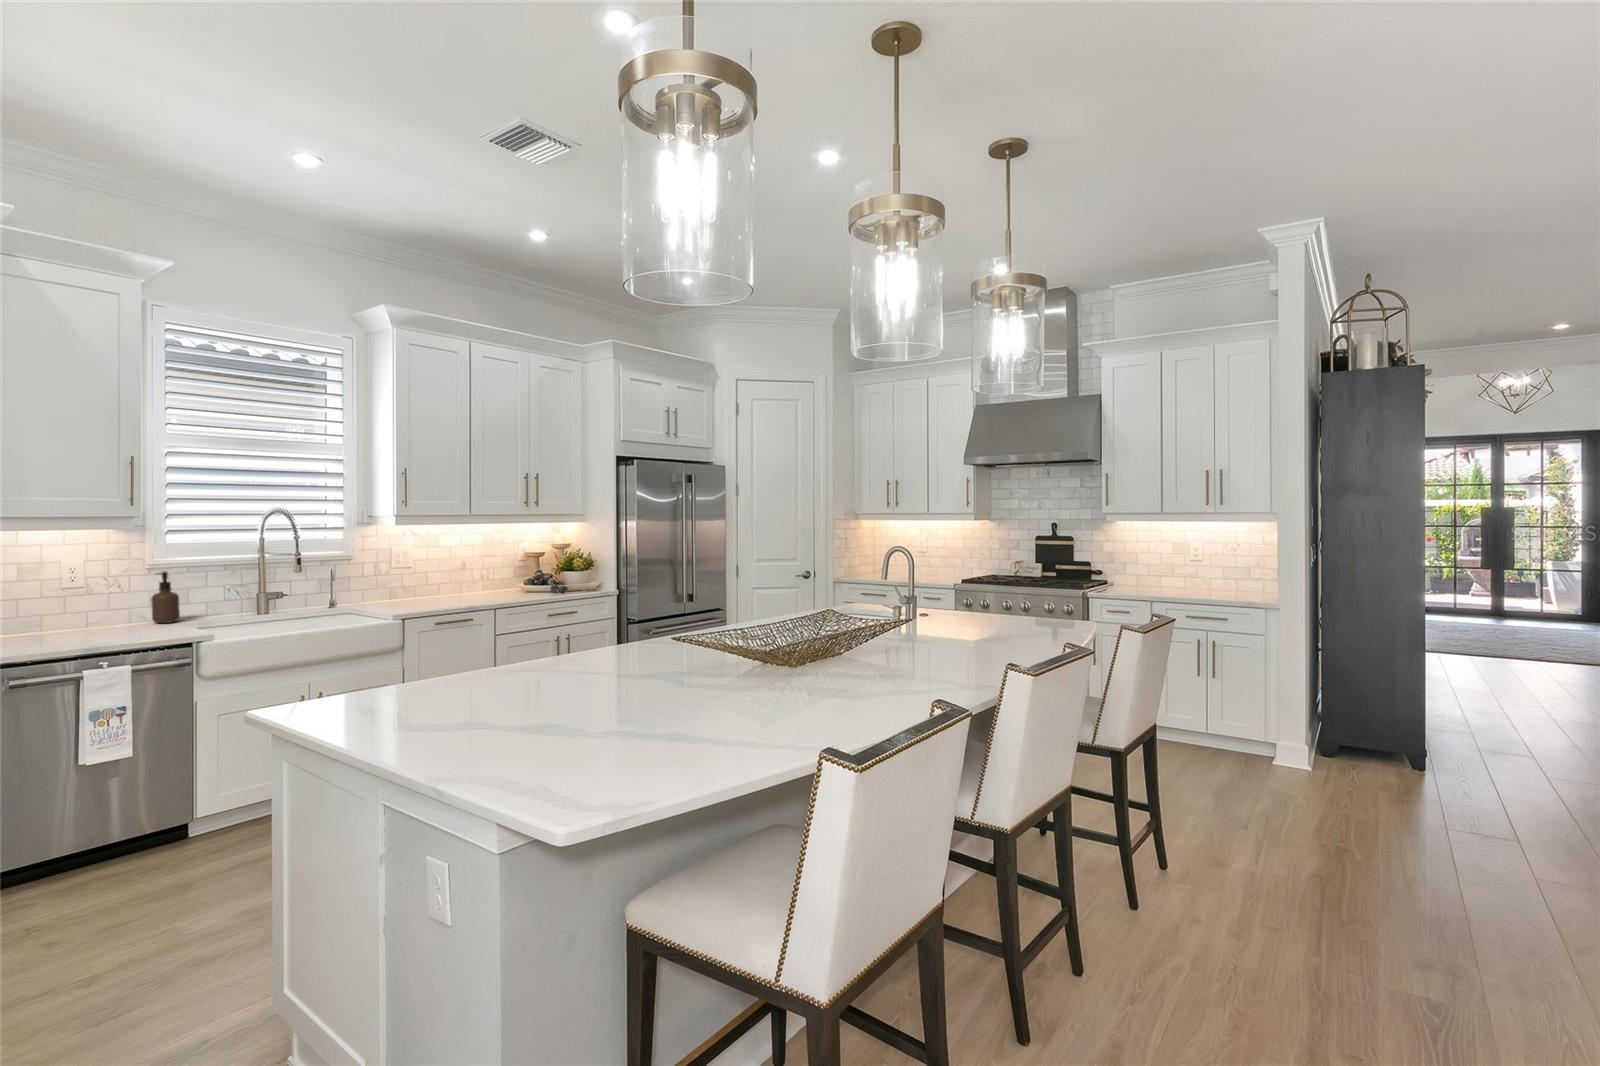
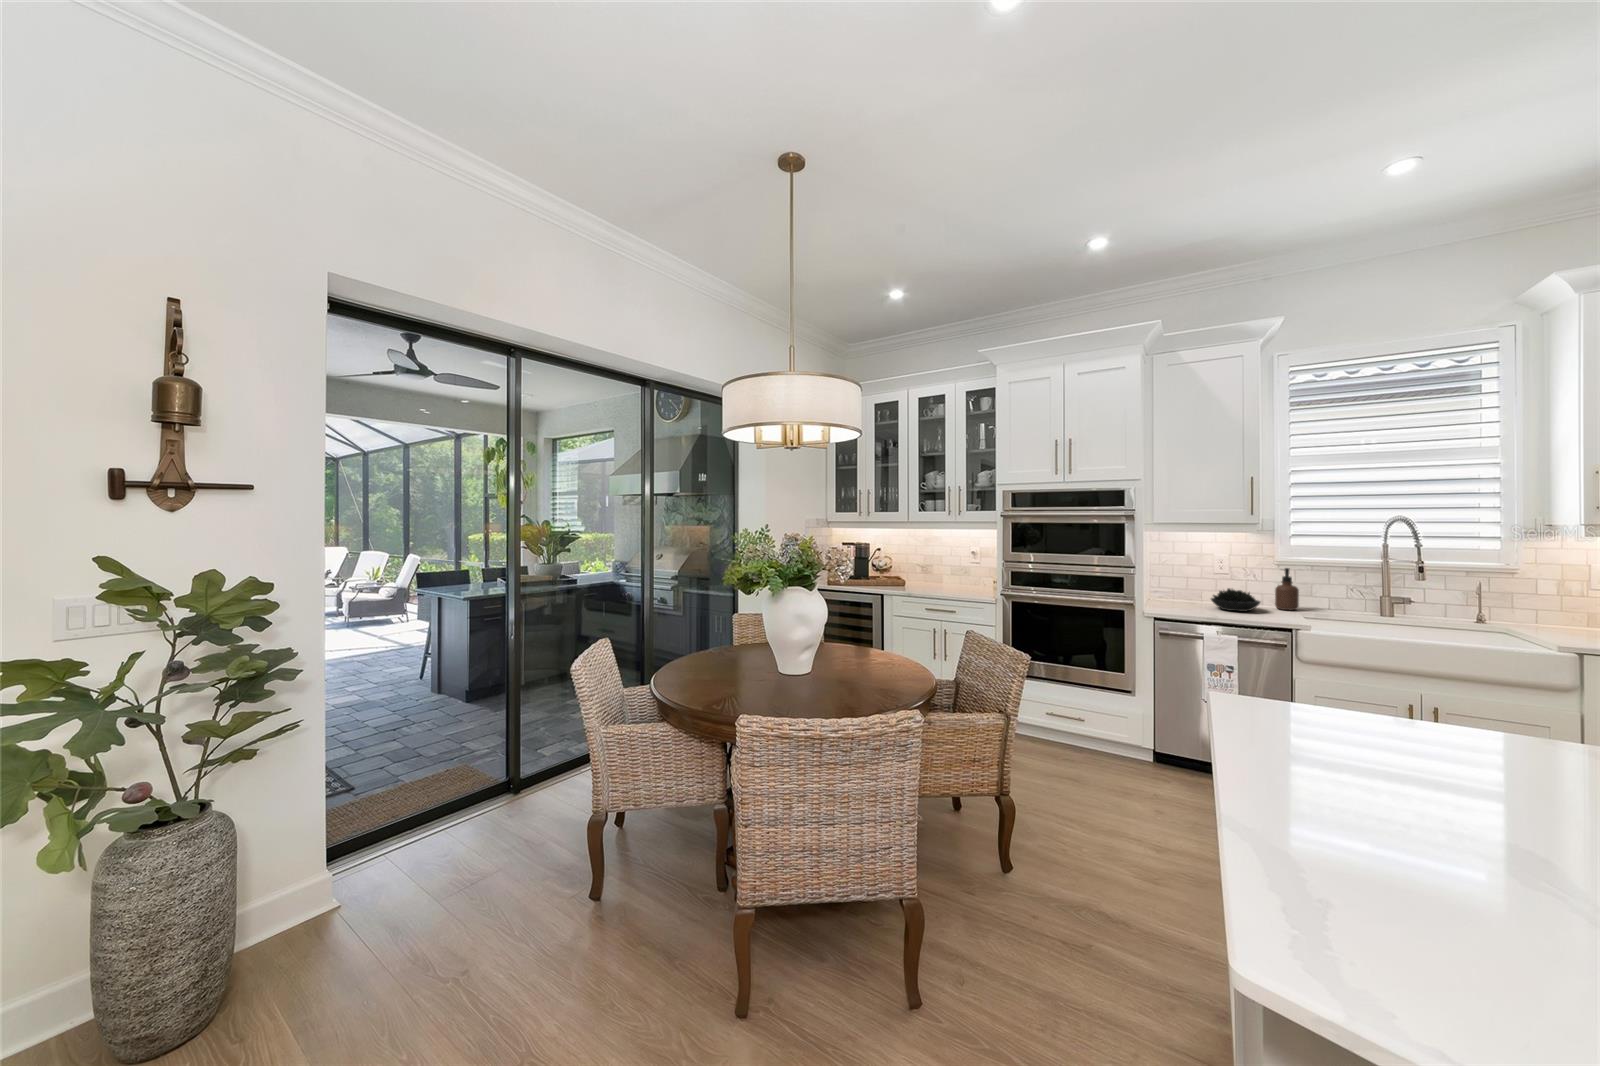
succulent plant: none [71,605,142,635] -> present [1211,588,1260,611]

